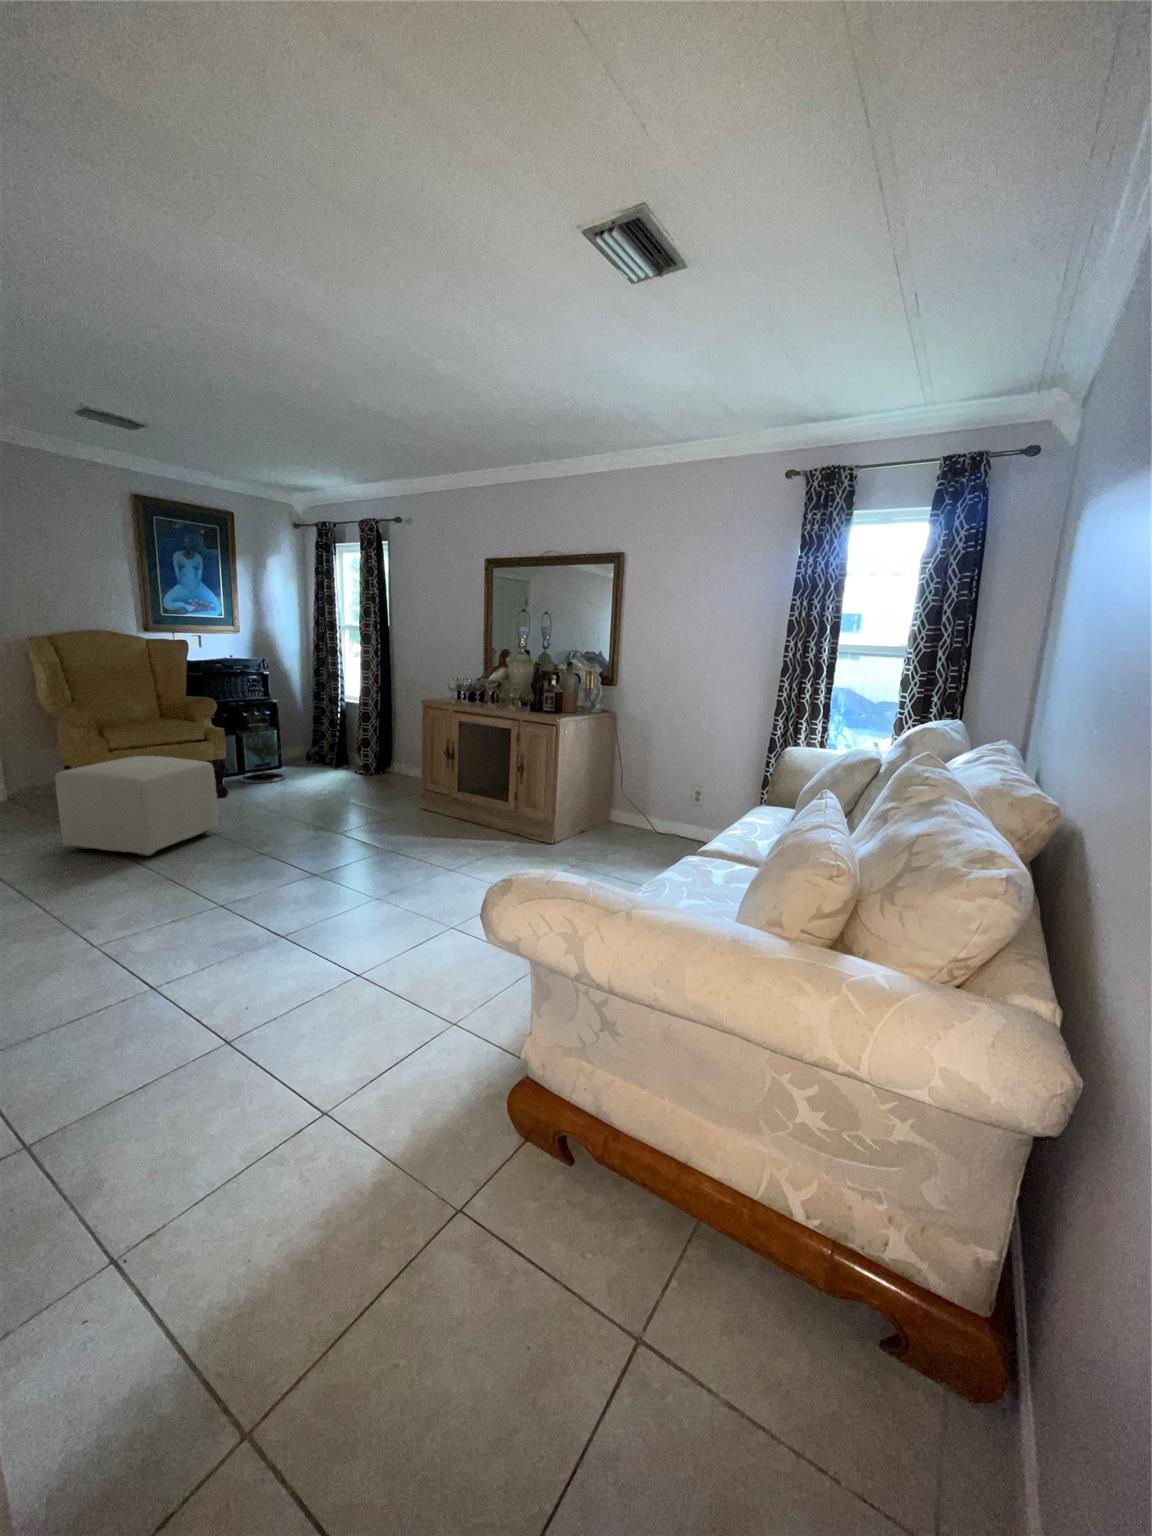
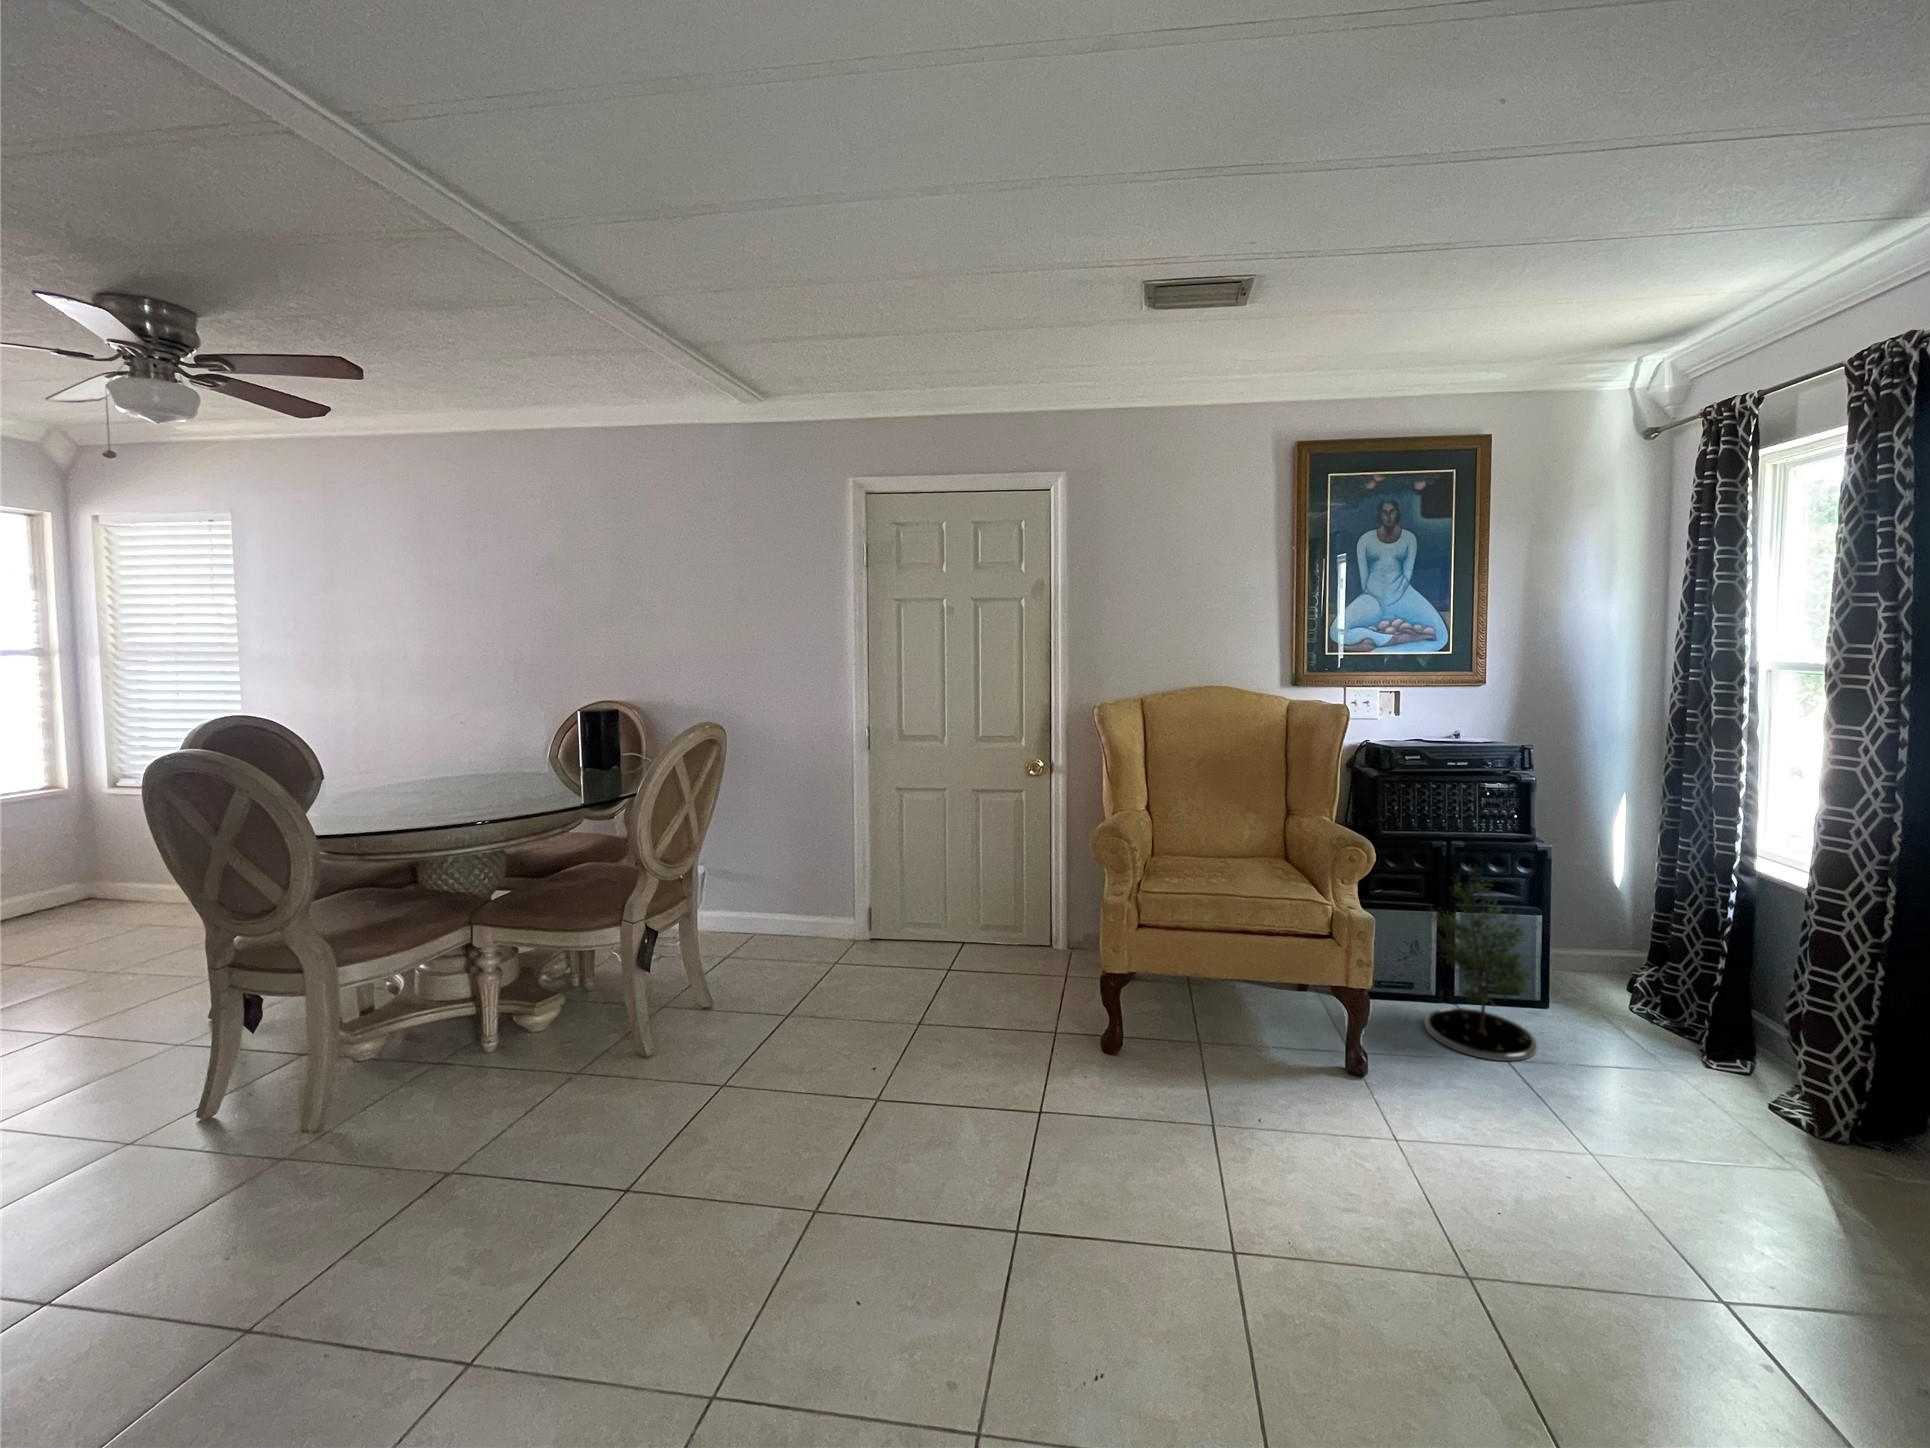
ottoman: present [55,756,218,857] -> none [954,975,1226,1295]

